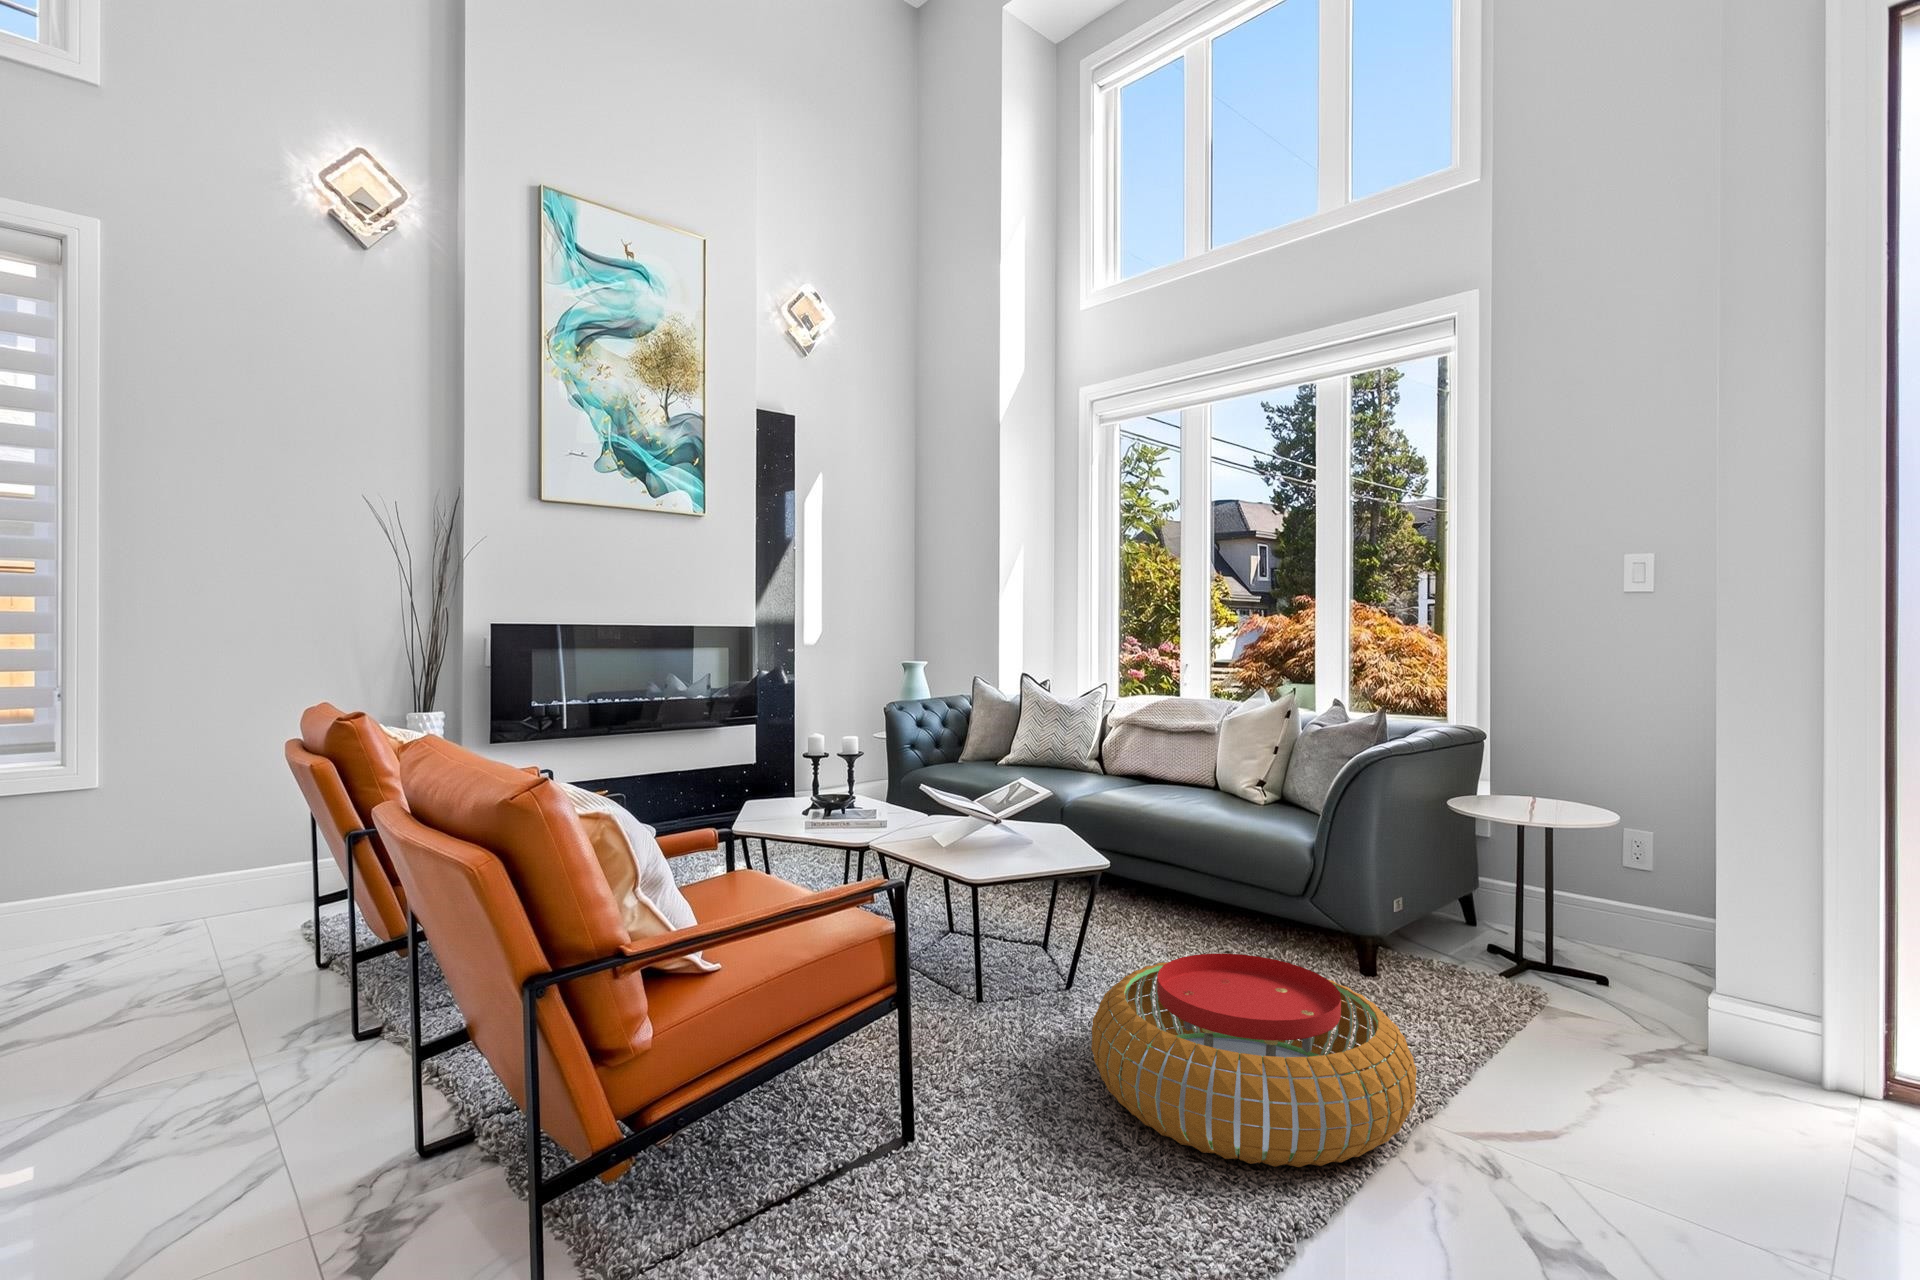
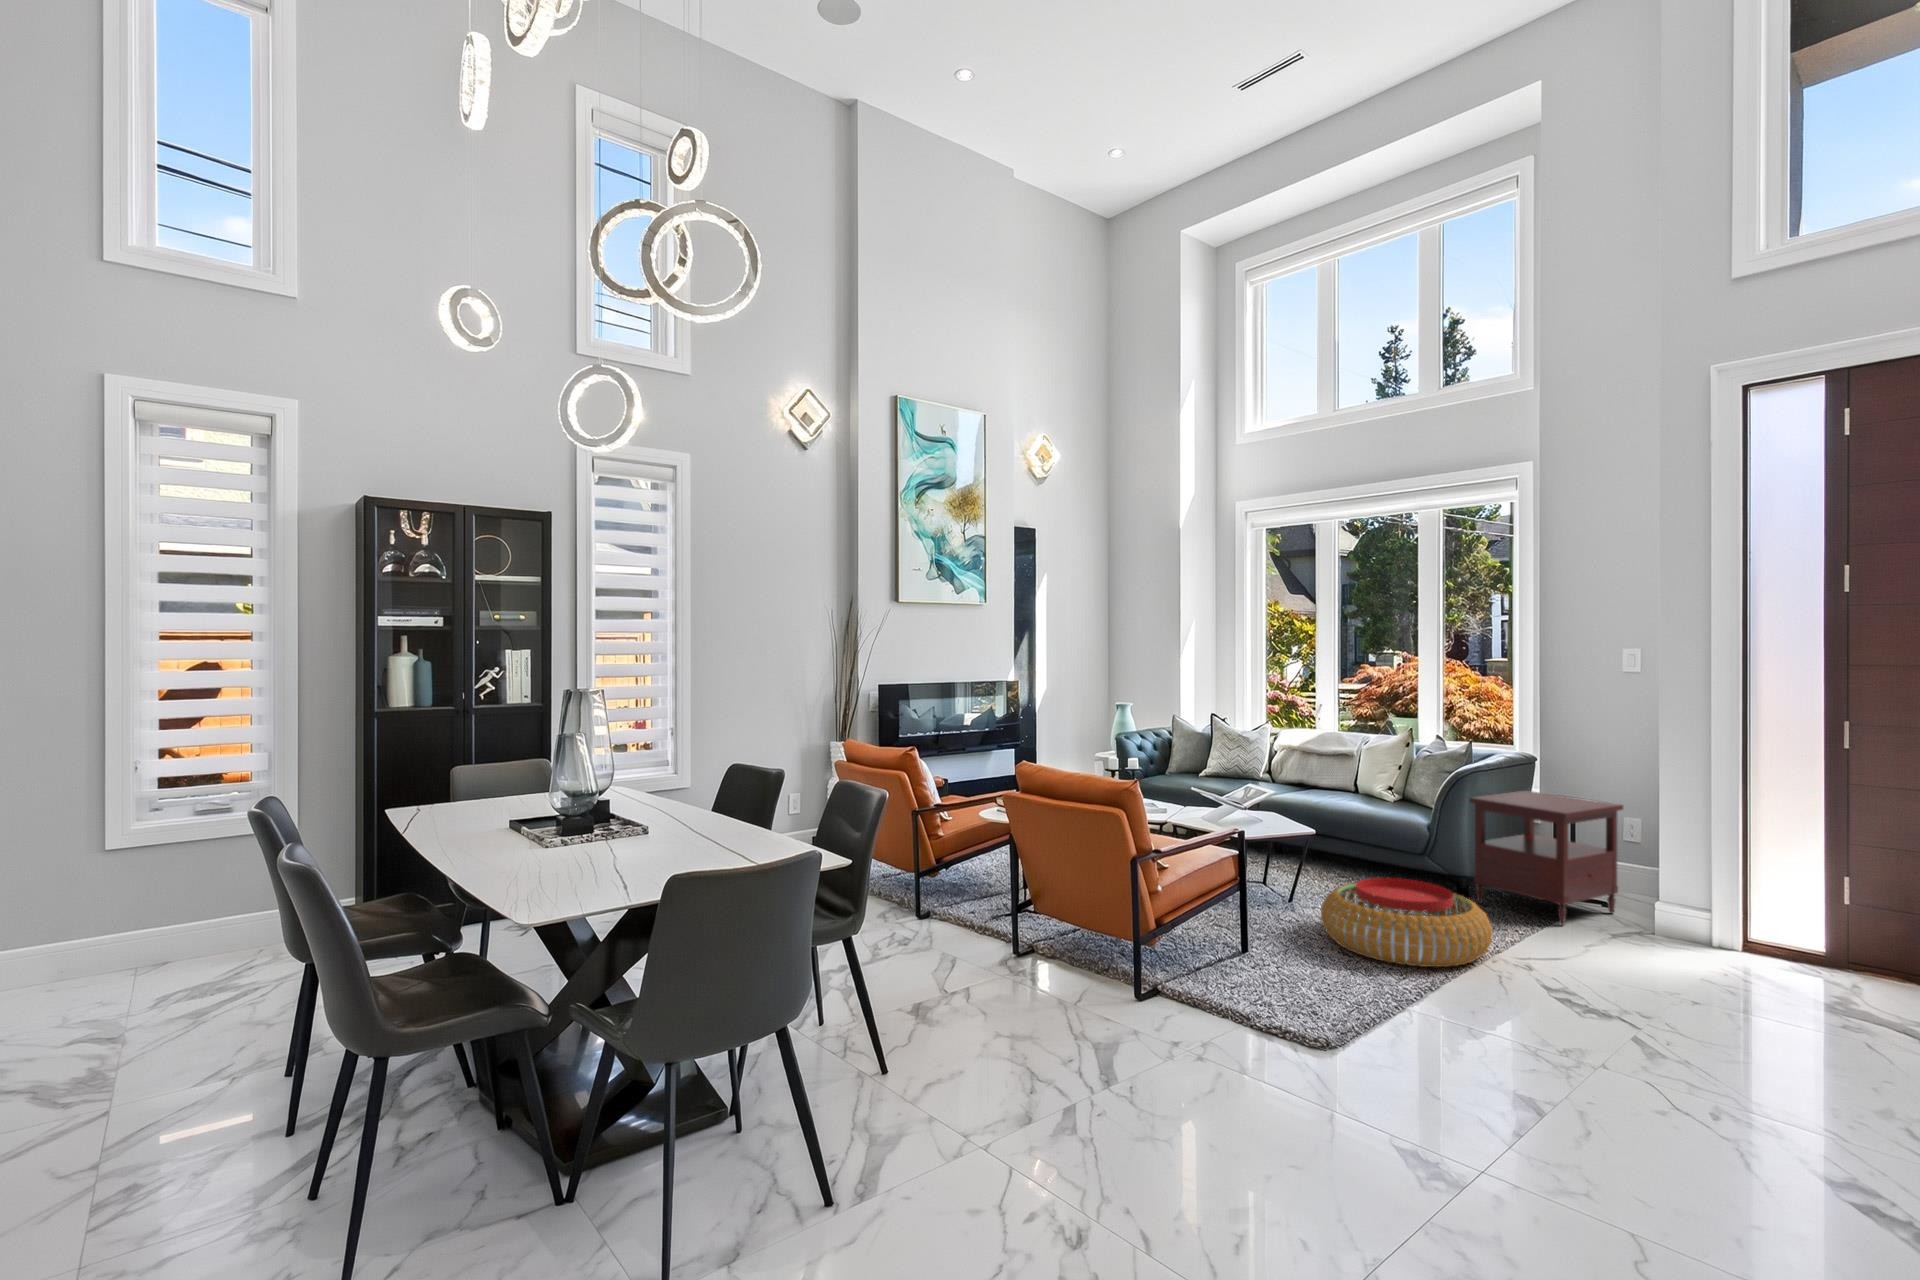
side table: none [1380,788,1641,1035] -> present [1469,791,1623,925]

